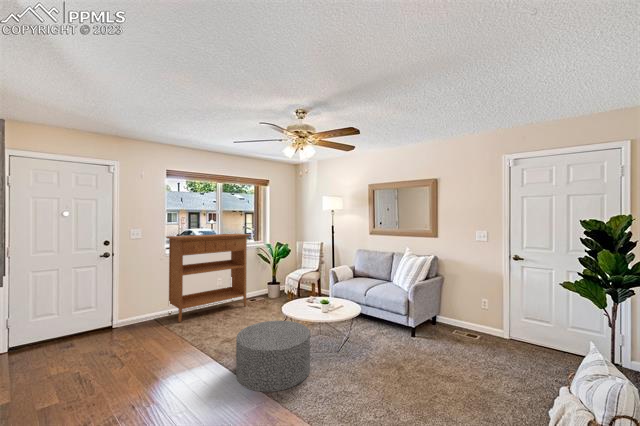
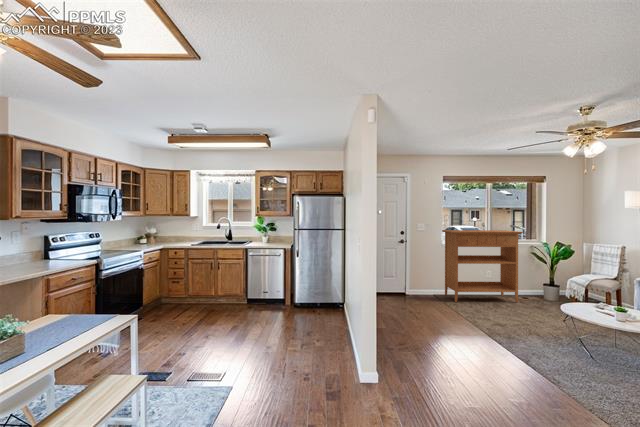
ottoman: present [236,321,310,392] -> none [514,311,596,369]

